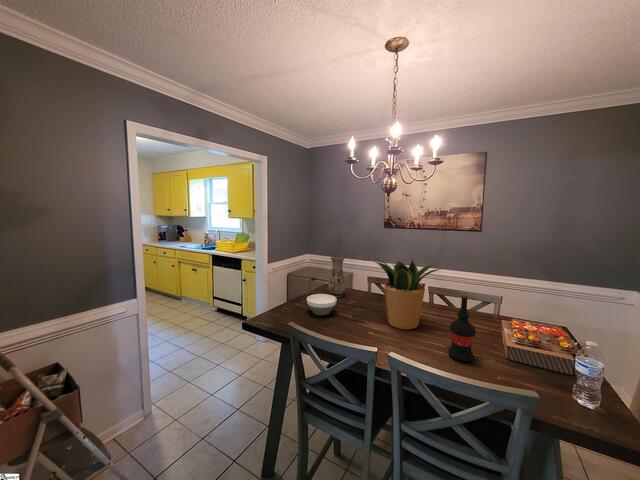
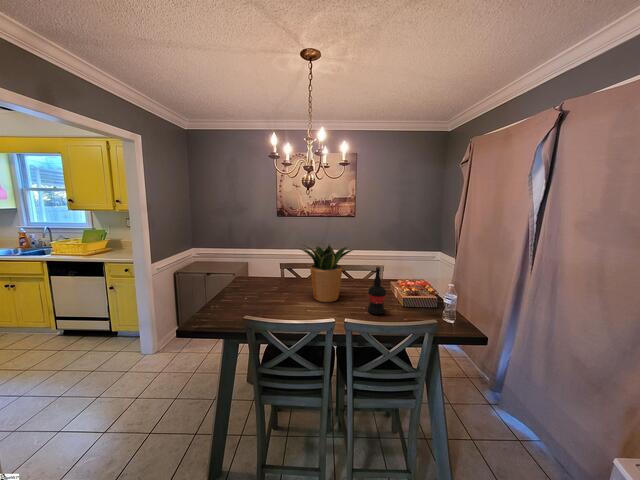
vase: present [328,257,345,297] -> none [246,248,263,287]
bowl: present [307,294,337,316] -> none [237,285,267,306]

